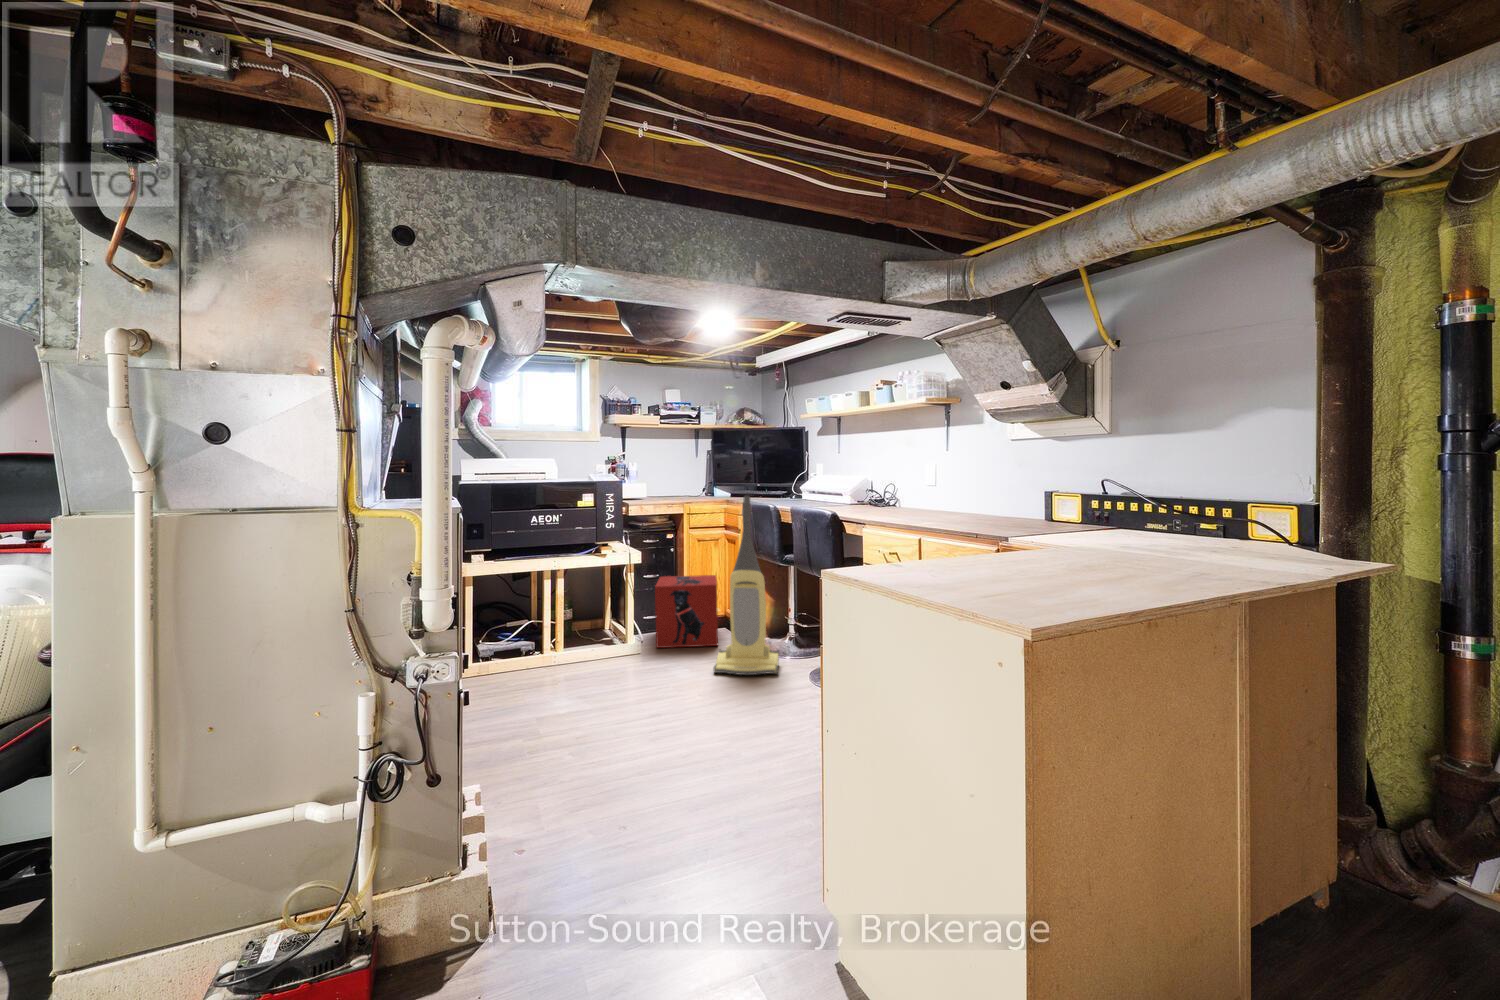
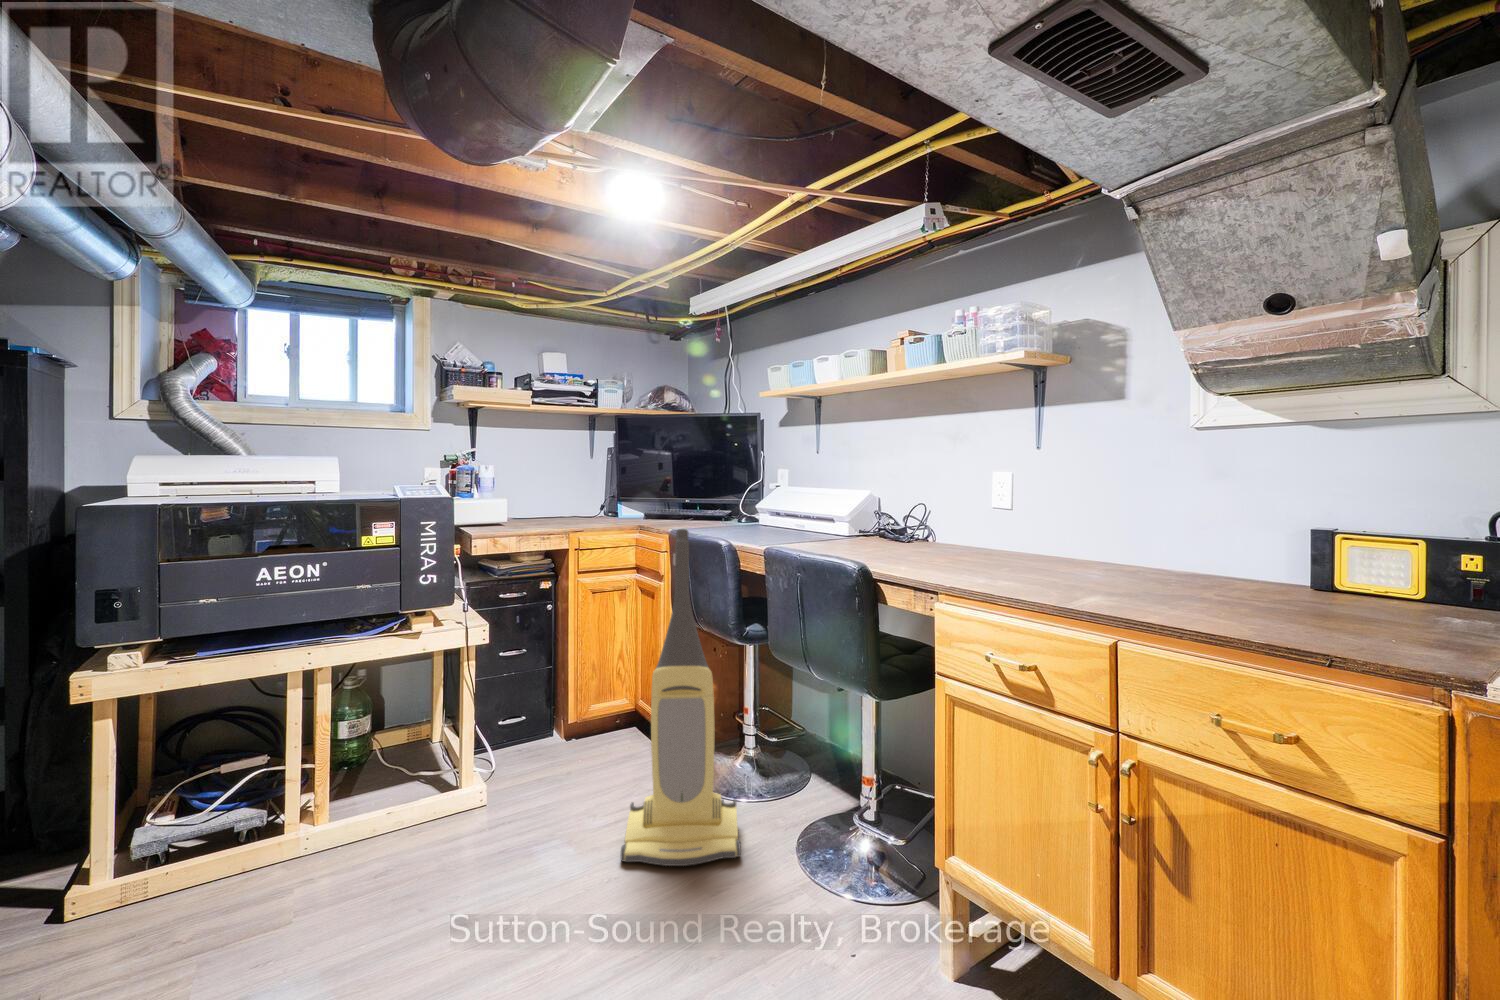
storage box: present [655,575,718,648] -> none [515,648,626,791]

